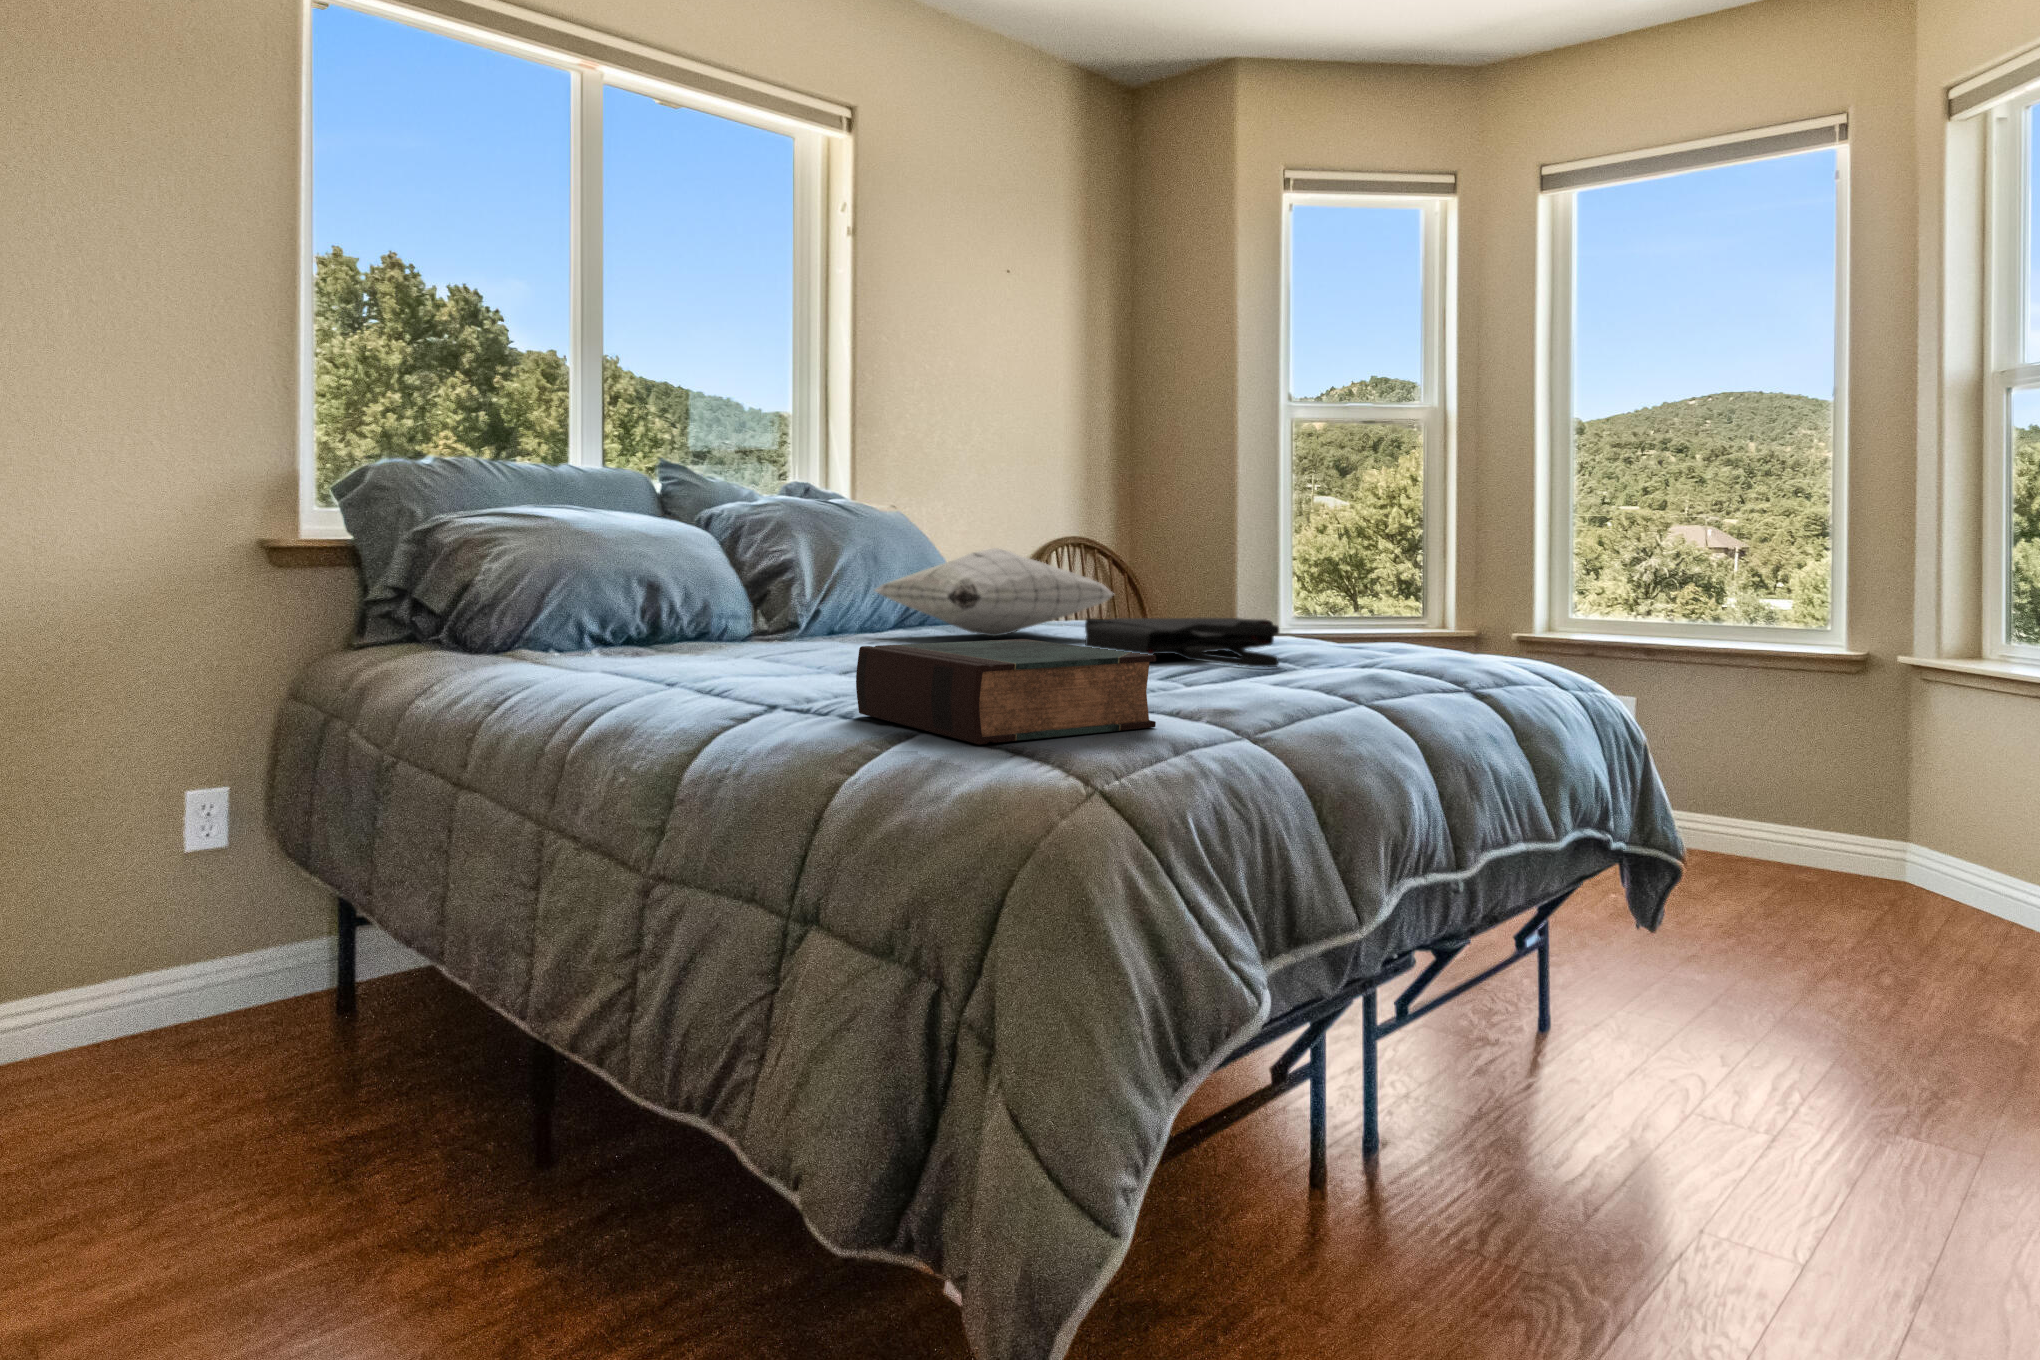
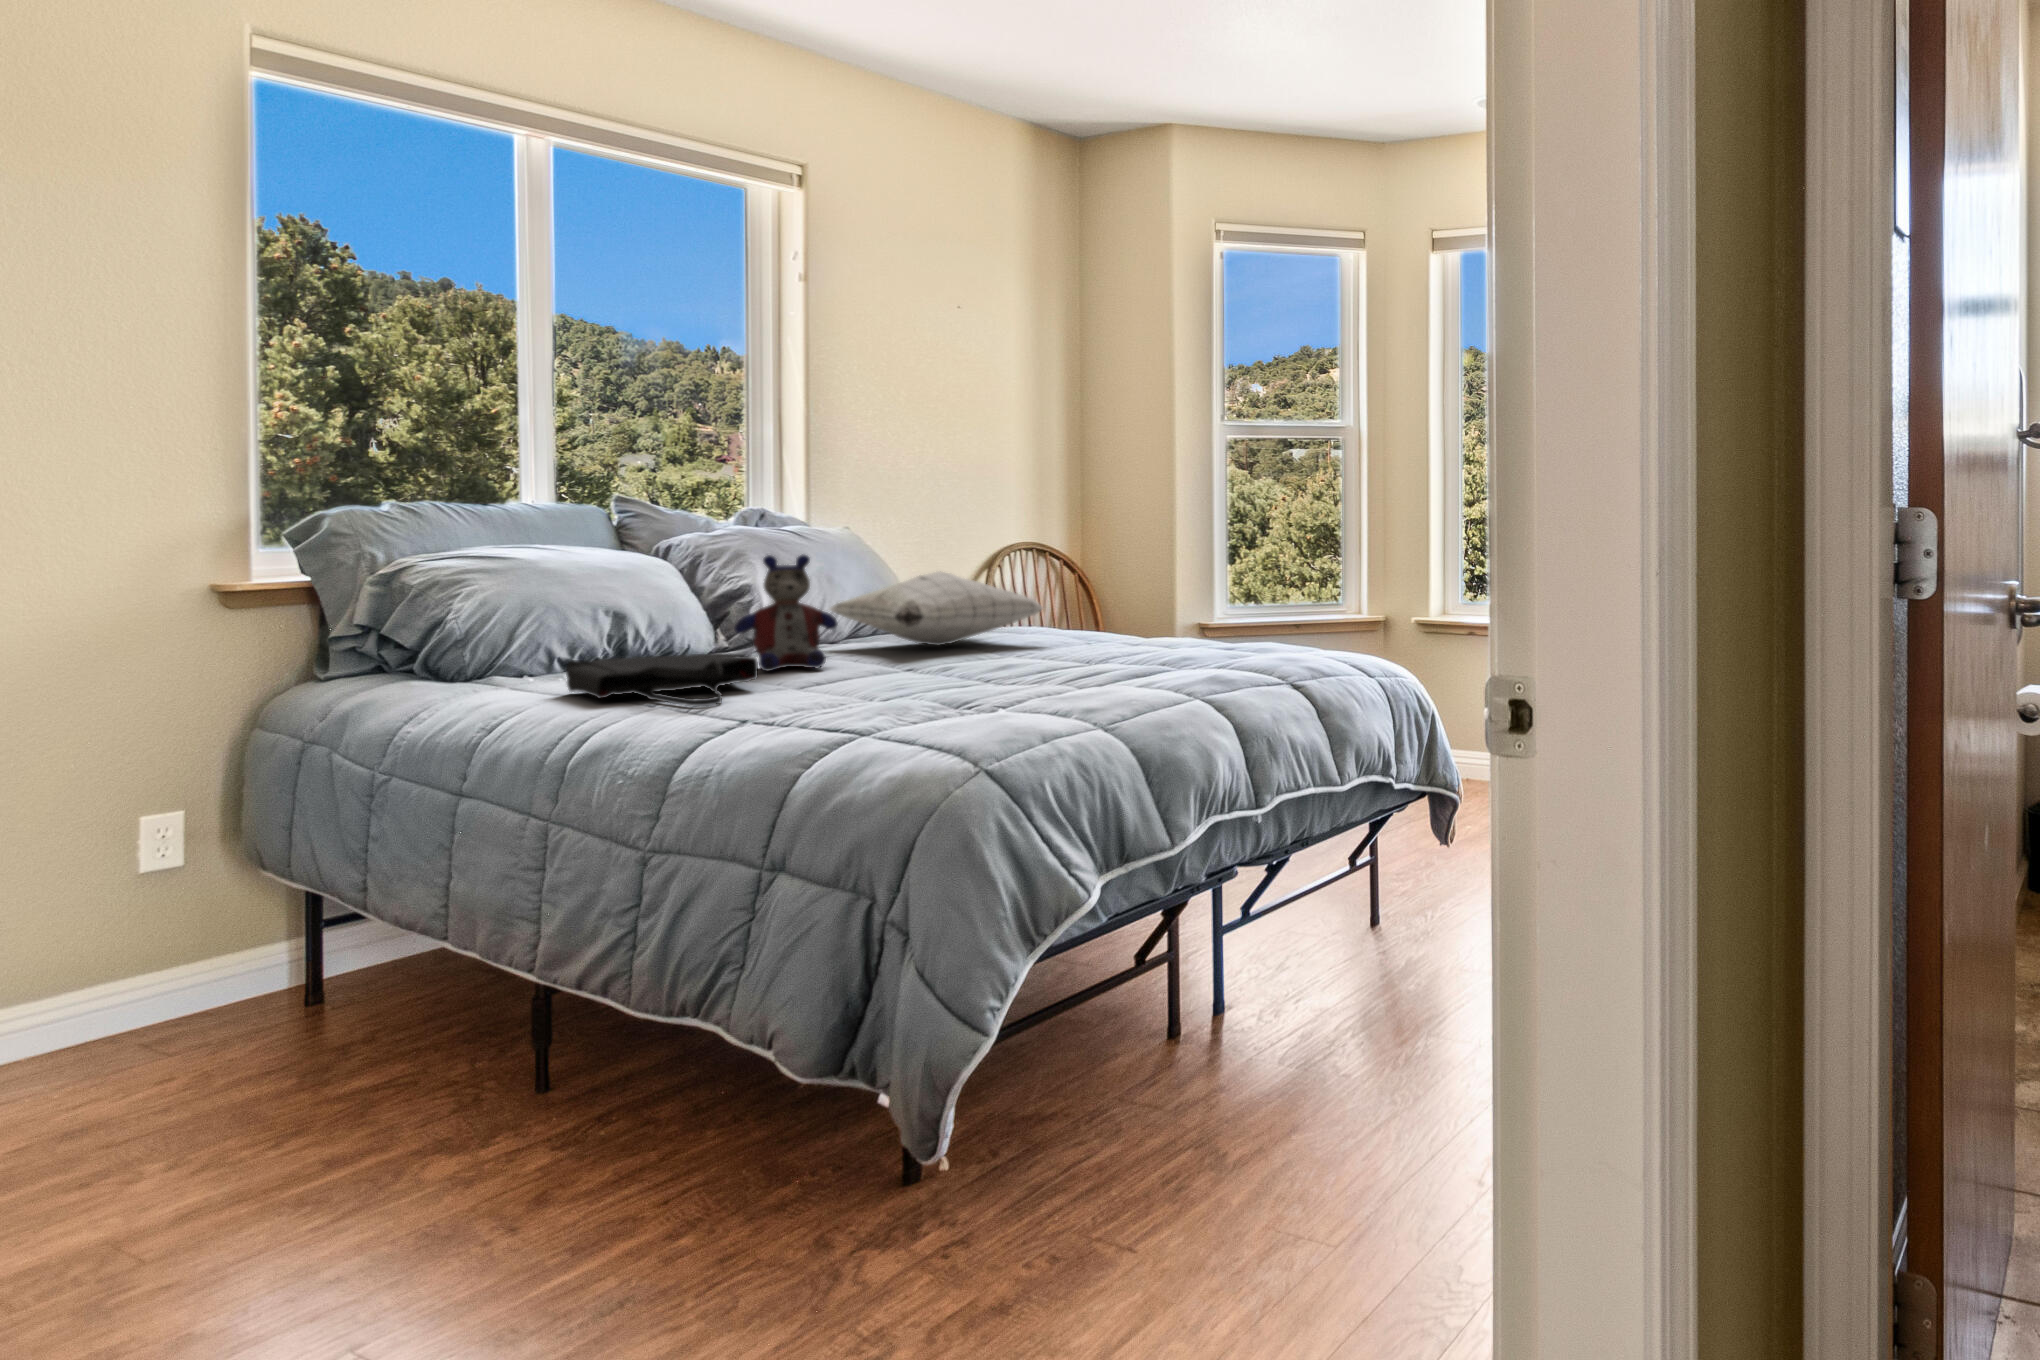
stuffed bear: none [772,517,886,654] -> present [734,554,838,671]
tote bag: present [1085,618,1279,667] -> present [566,653,758,706]
book: present [856,639,1156,744] -> none [811,664,1032,744]

